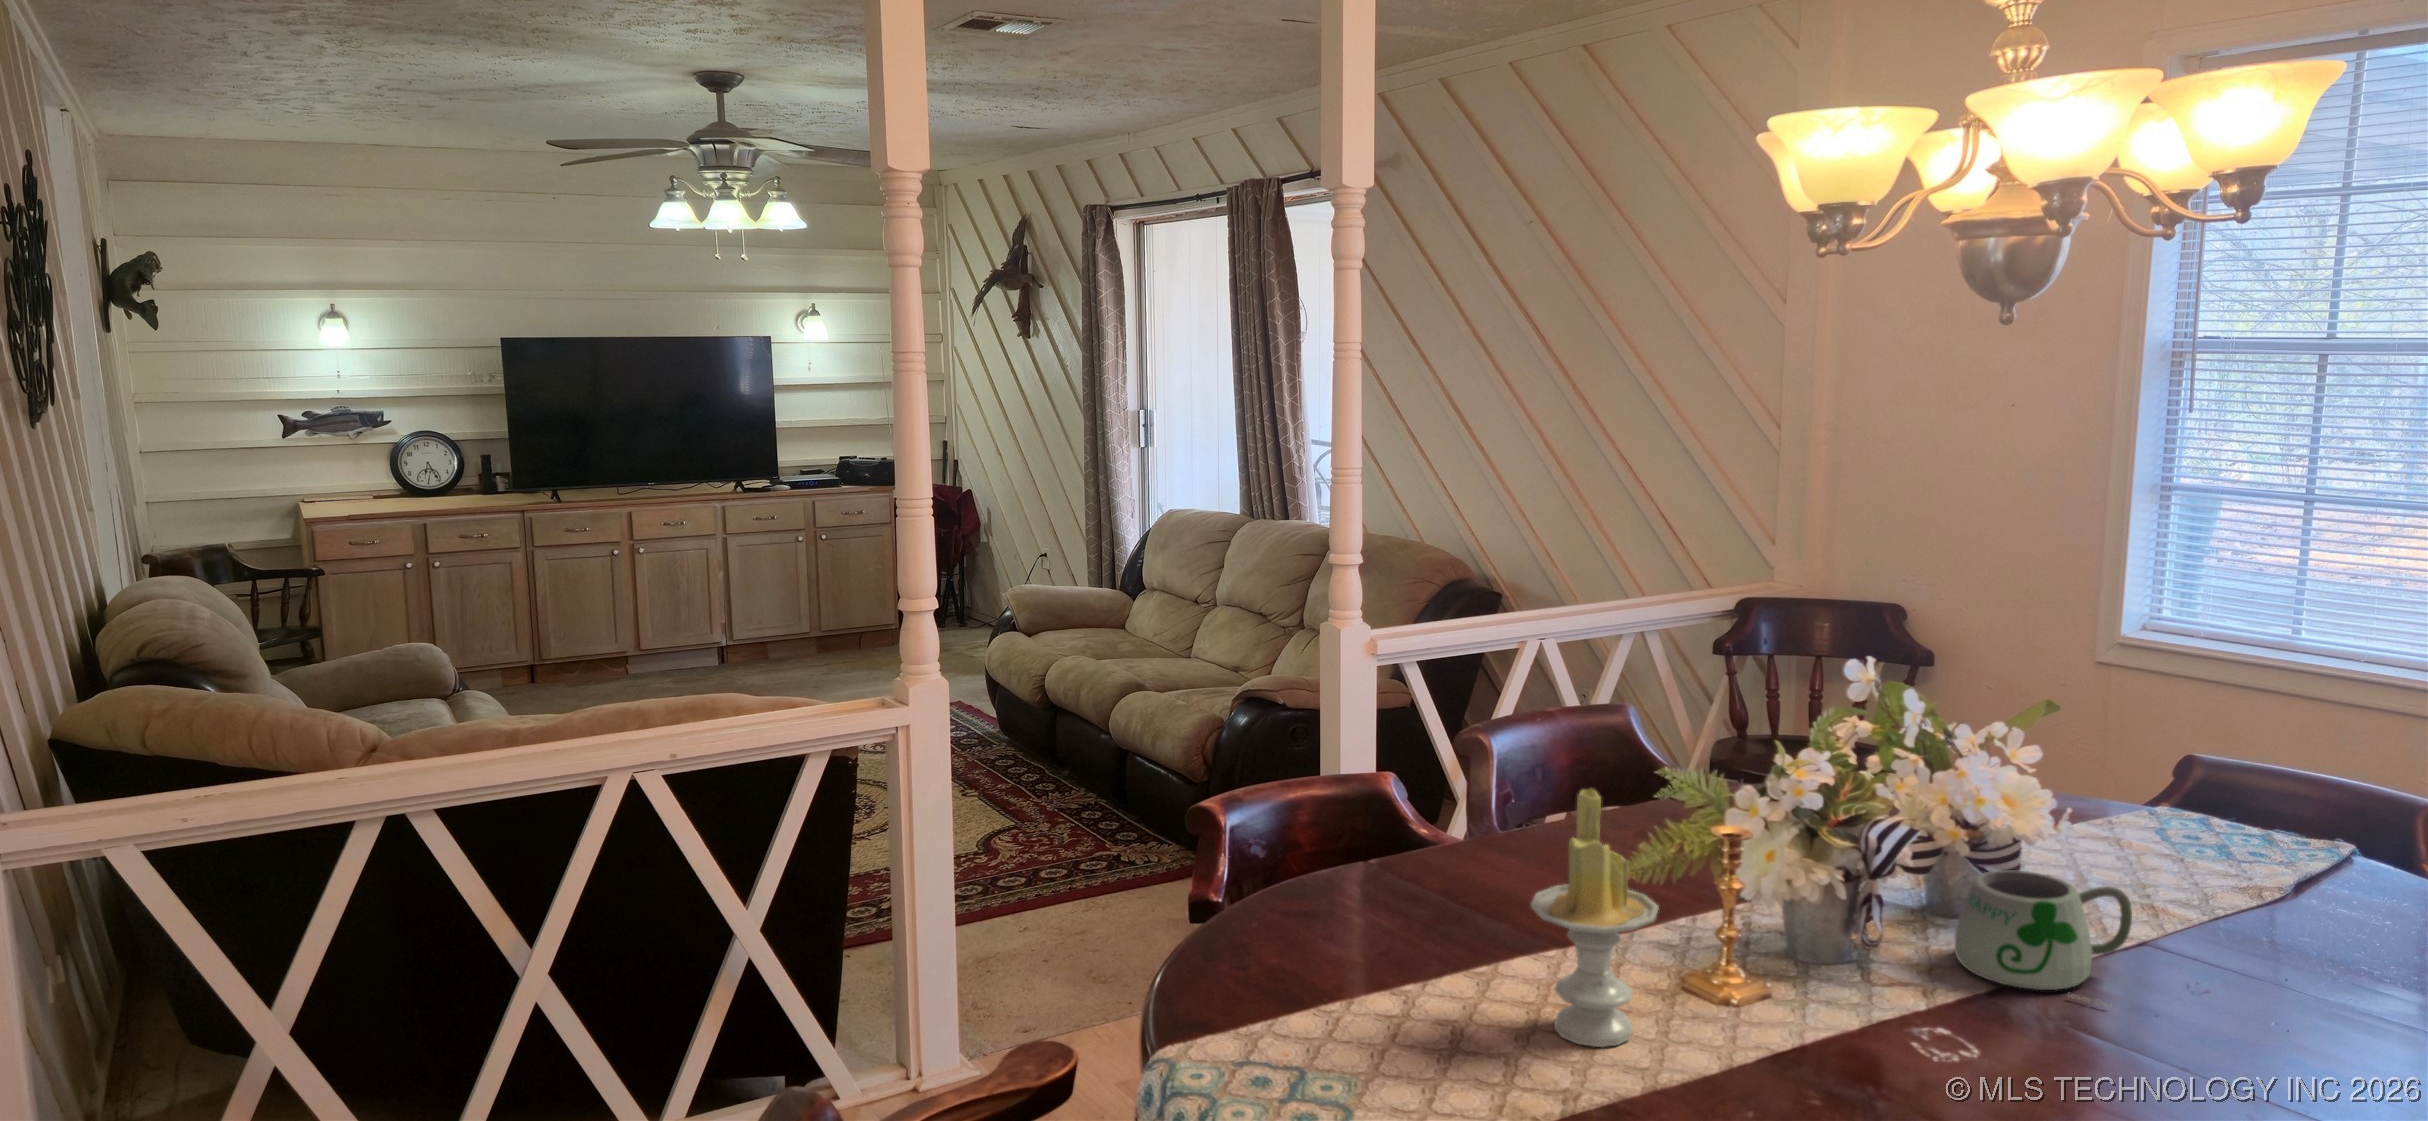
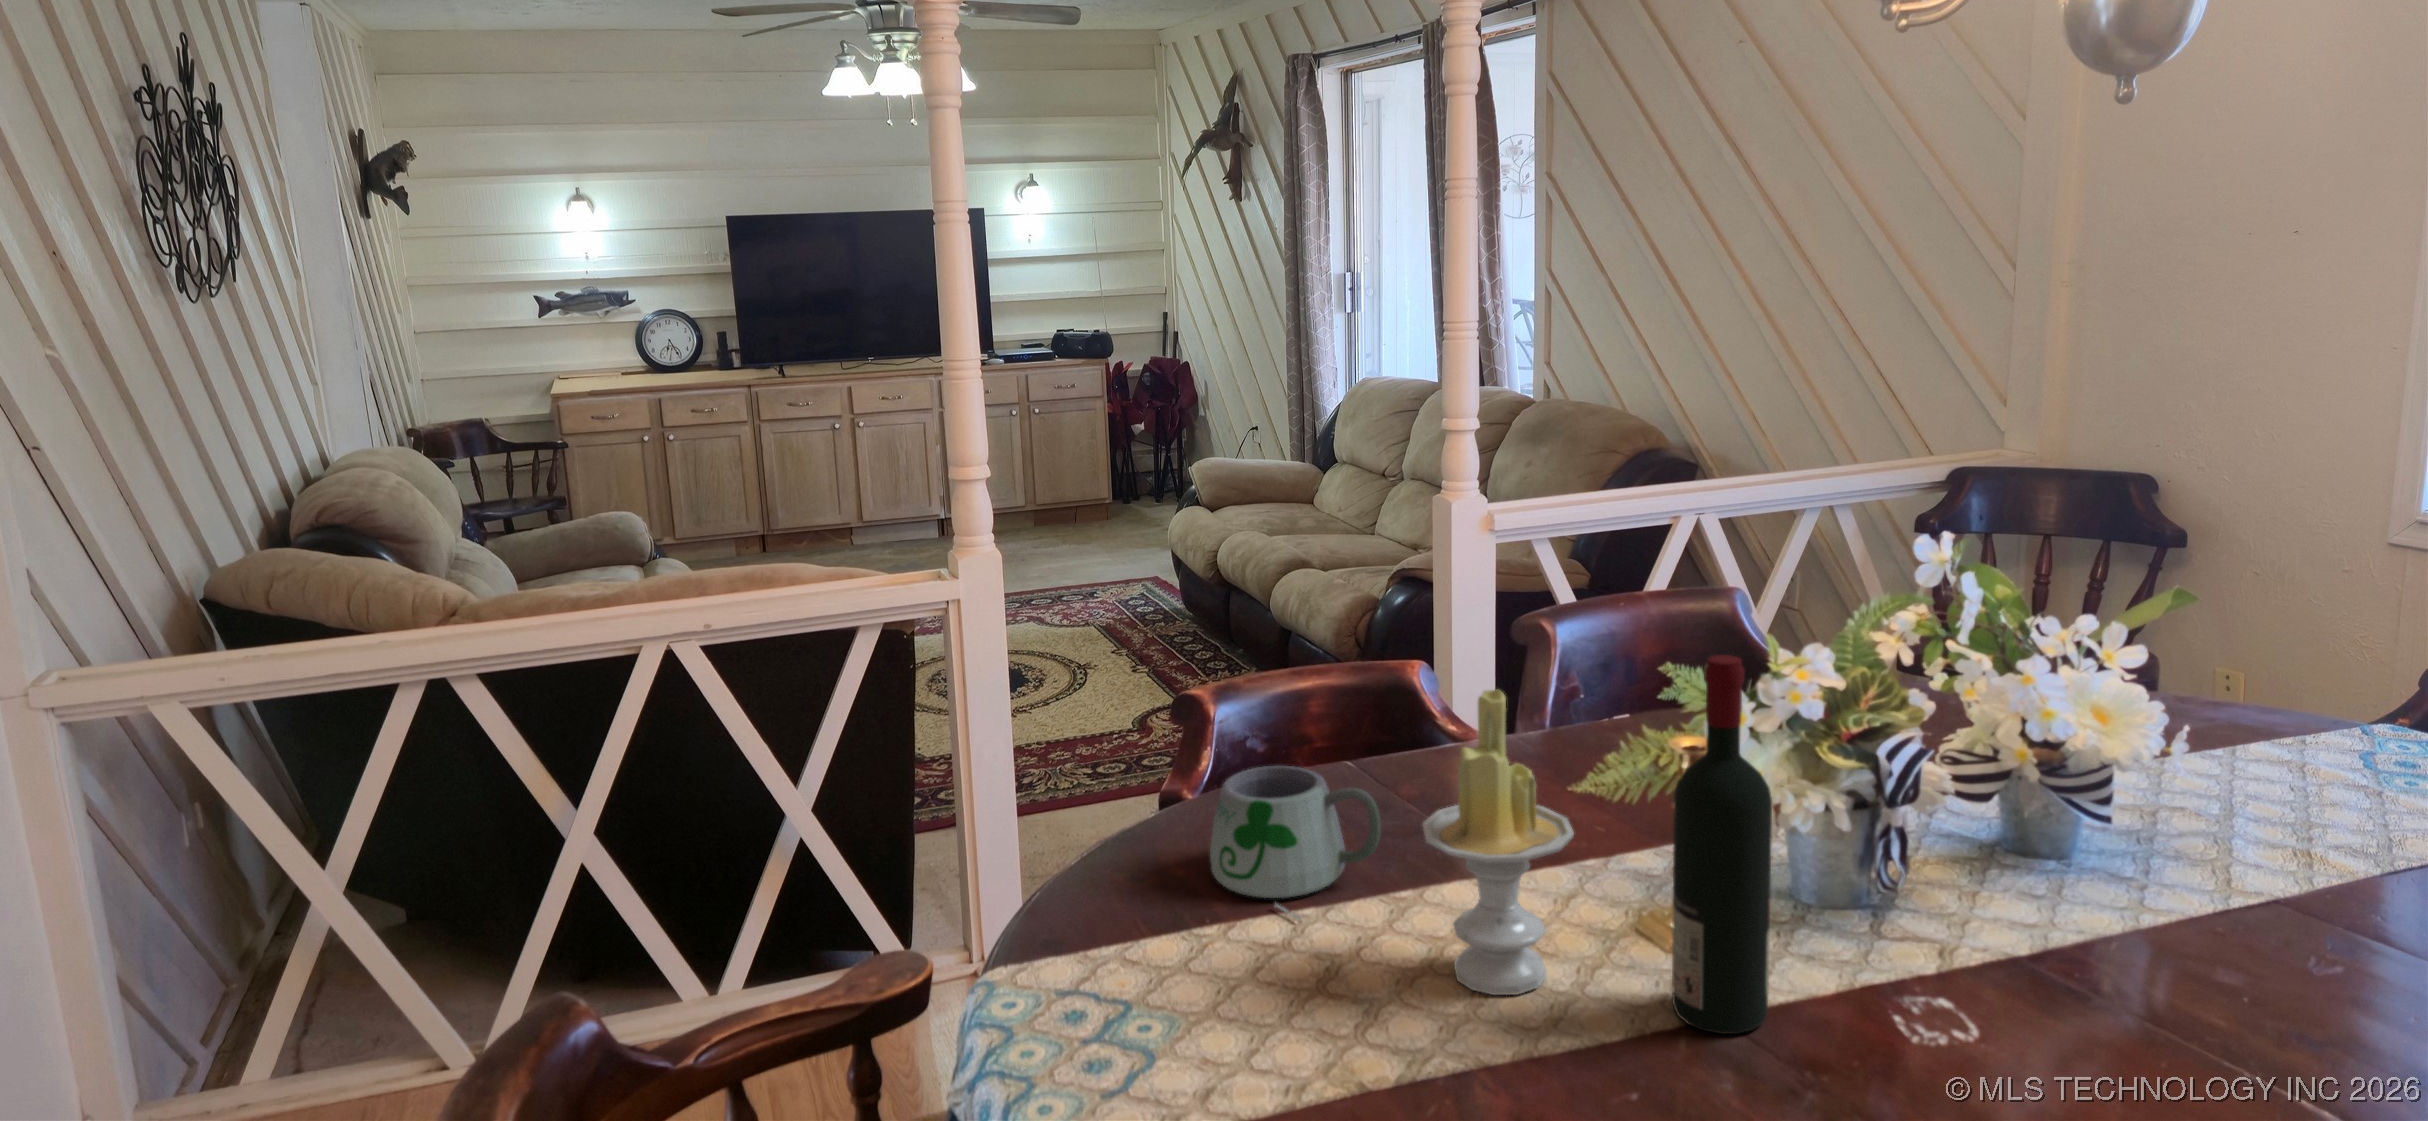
wine bottle: none [1744,755,1827,1065] -> present [1672,655,1772,1034]
mug: present [1955,870,2132,1006] -> present [1210,766,1381,920]

